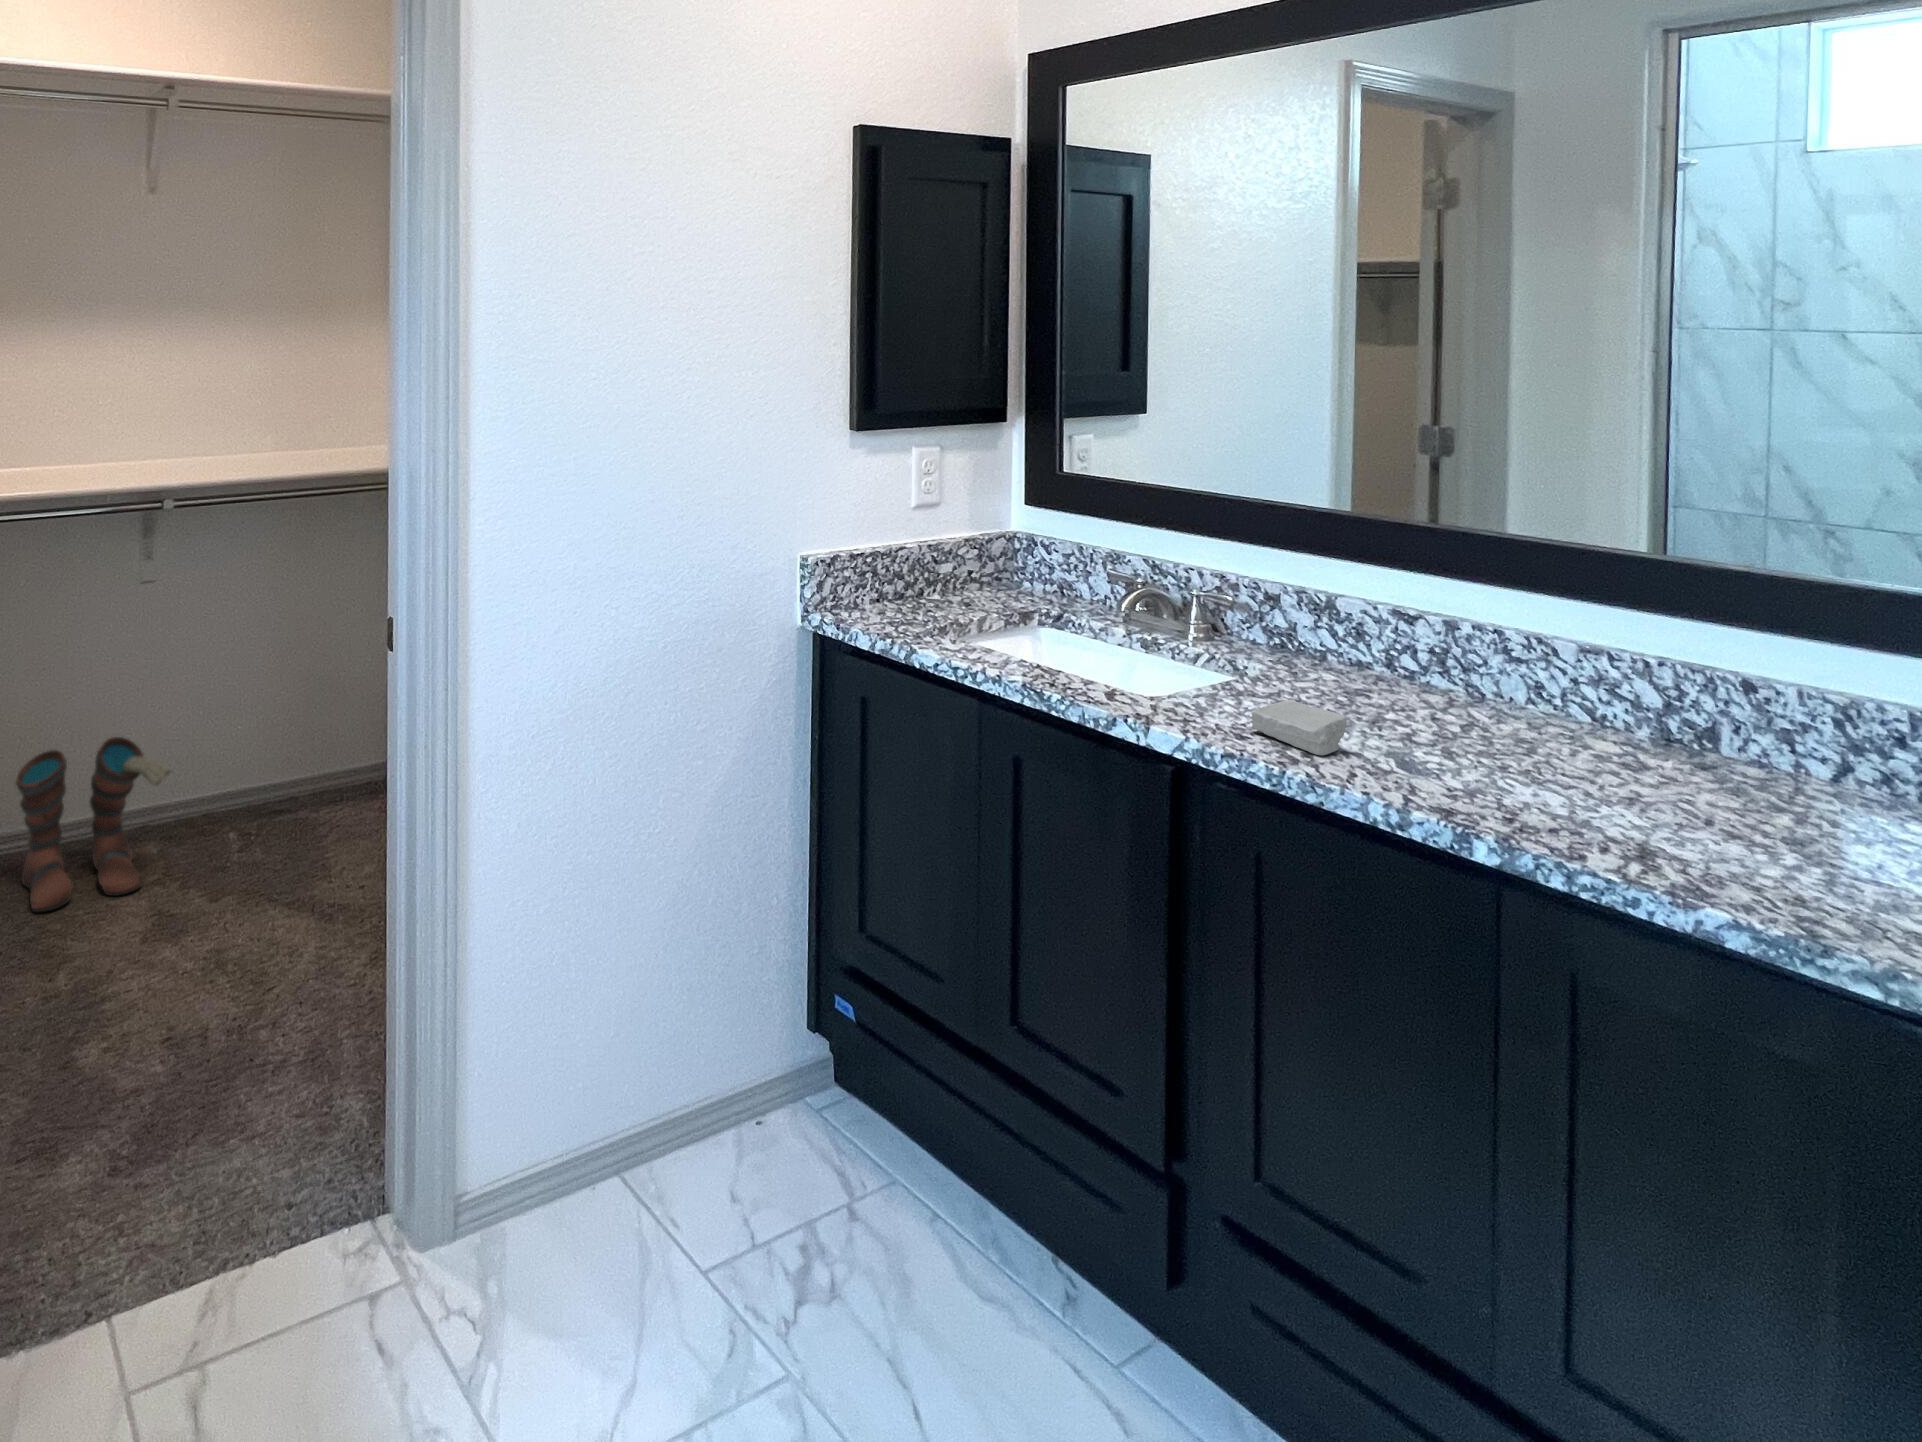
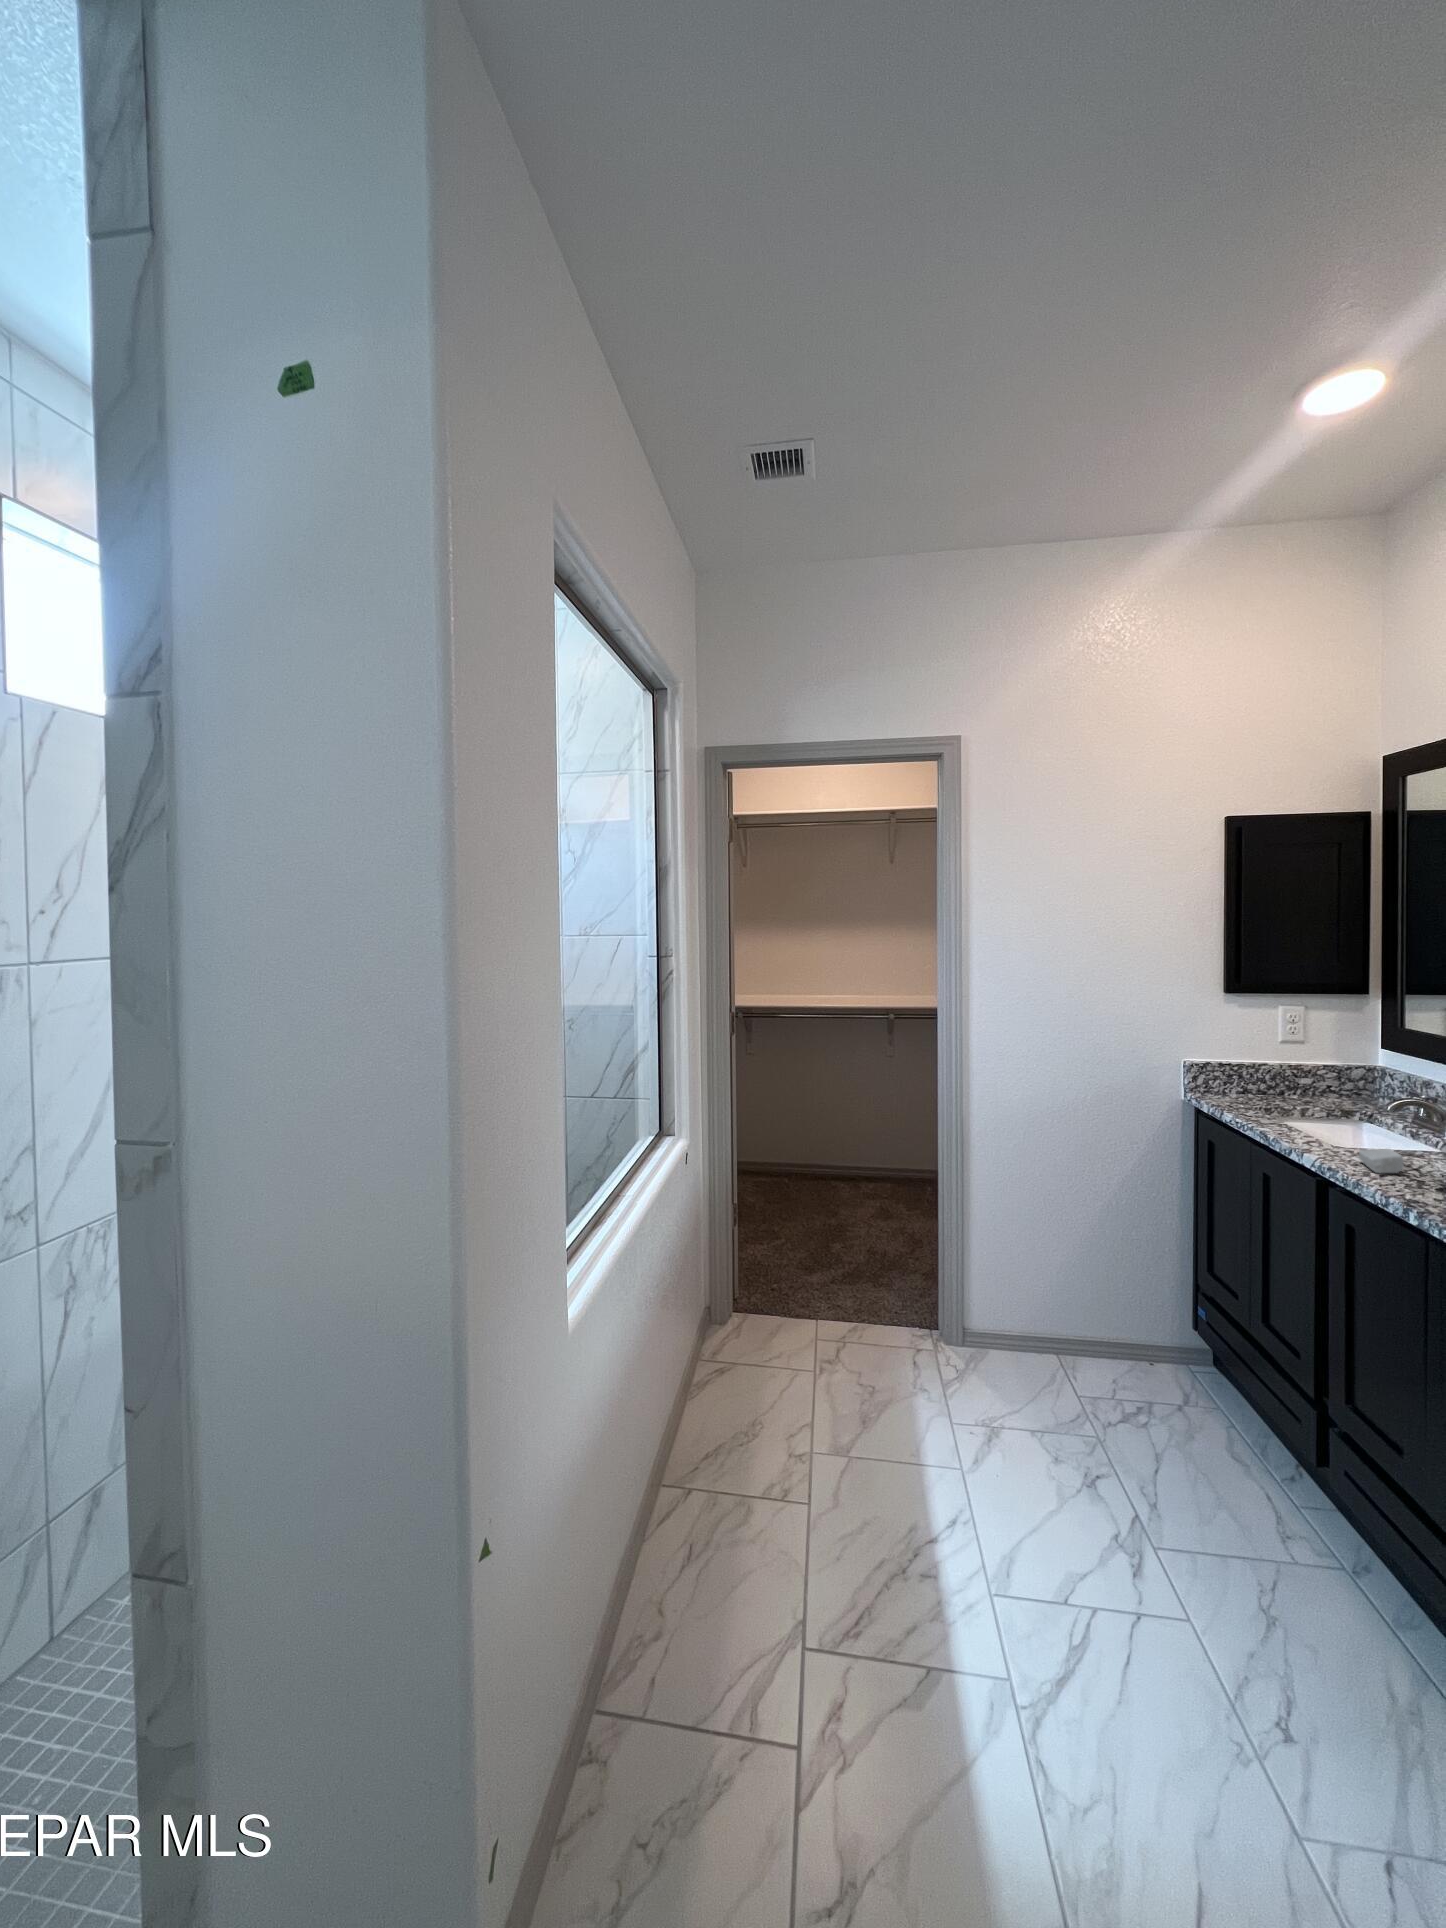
boots: present [16,737,171,912] -> none [820,1130,892,1204]

